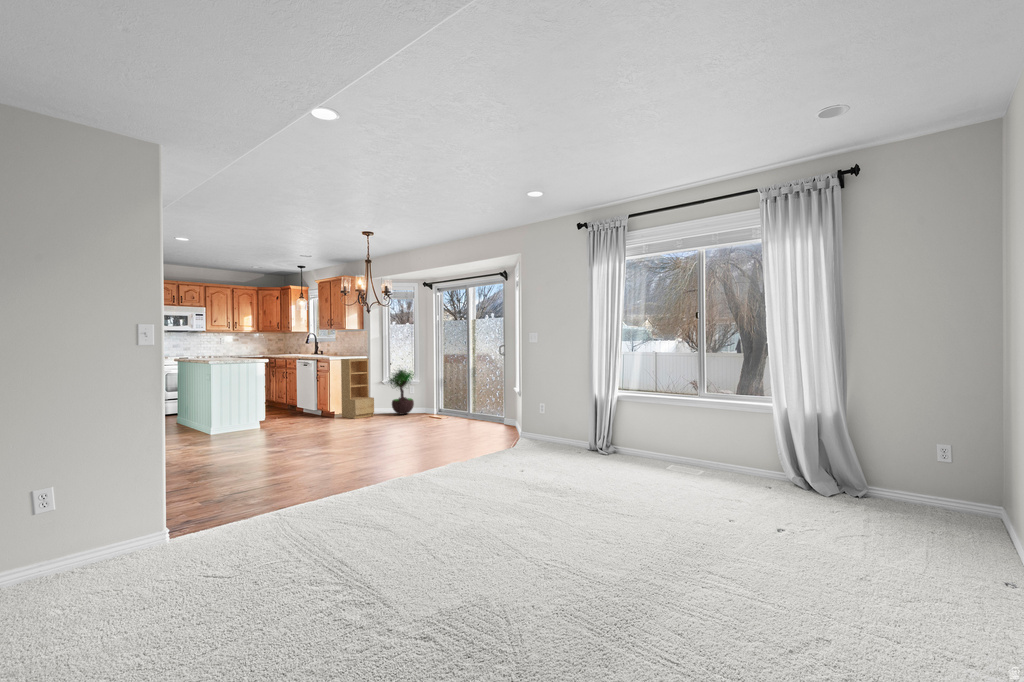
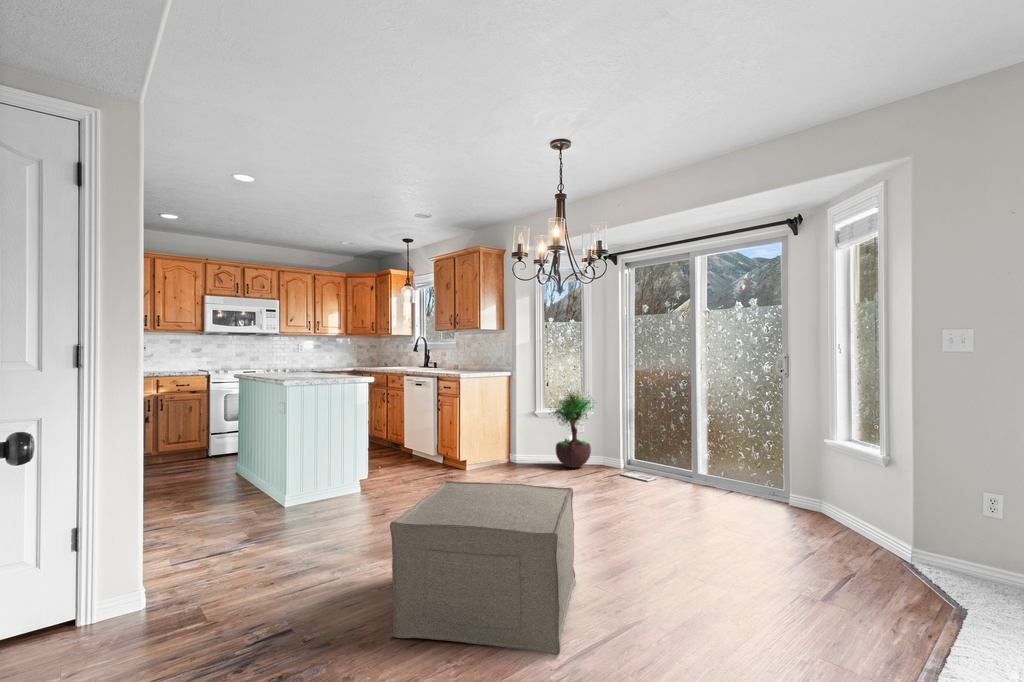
bookshelf: present [341,358,374,419] -> none [477,375,529,475]
ottoman: none [259,408,357,468] -> present [390,481,576,655]

